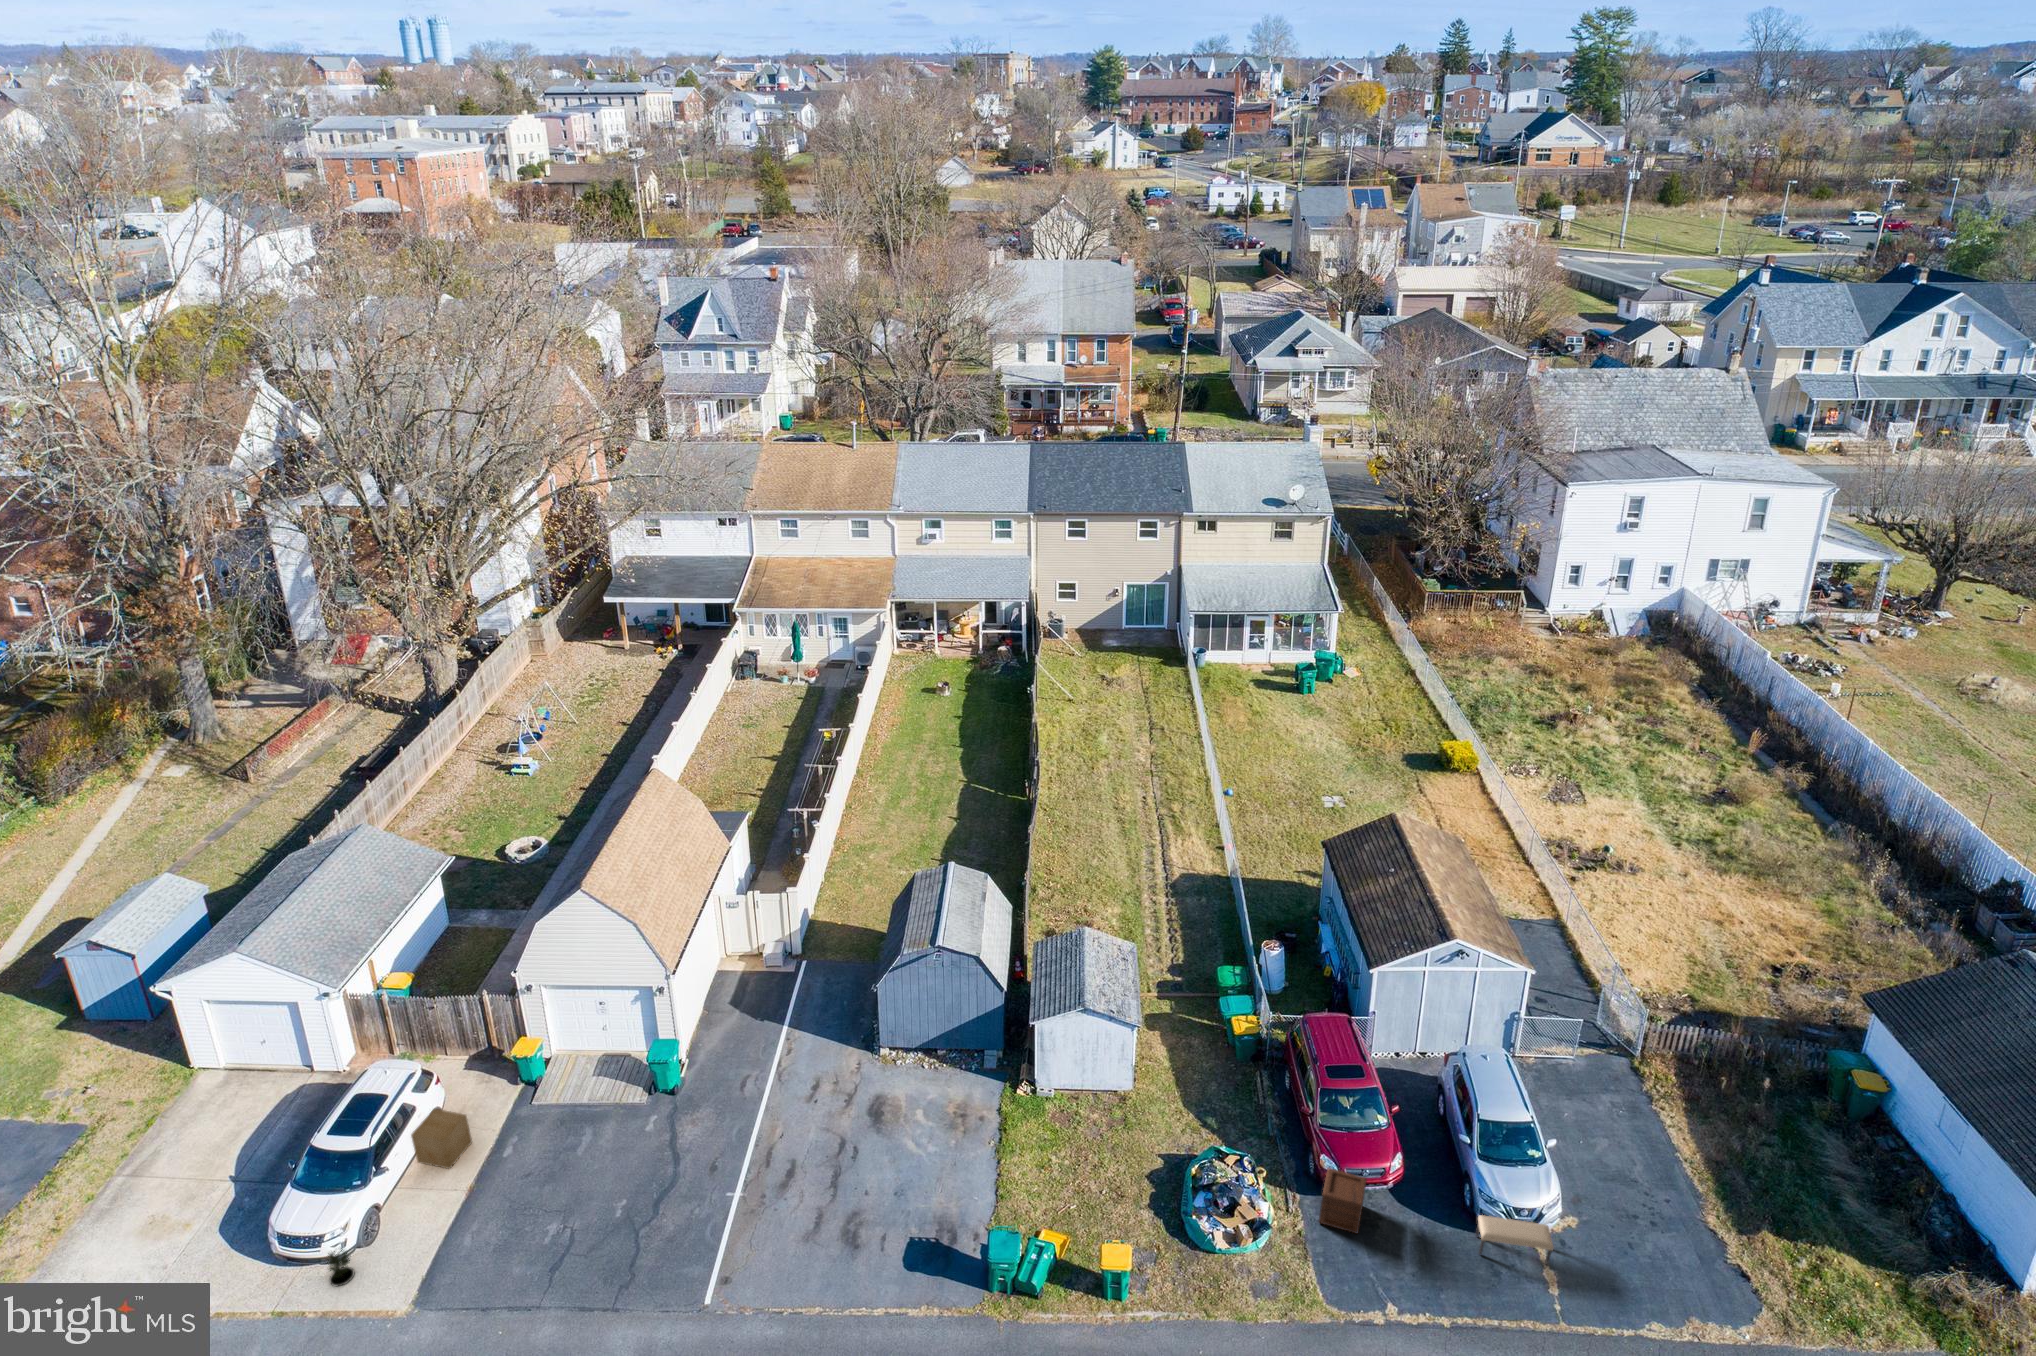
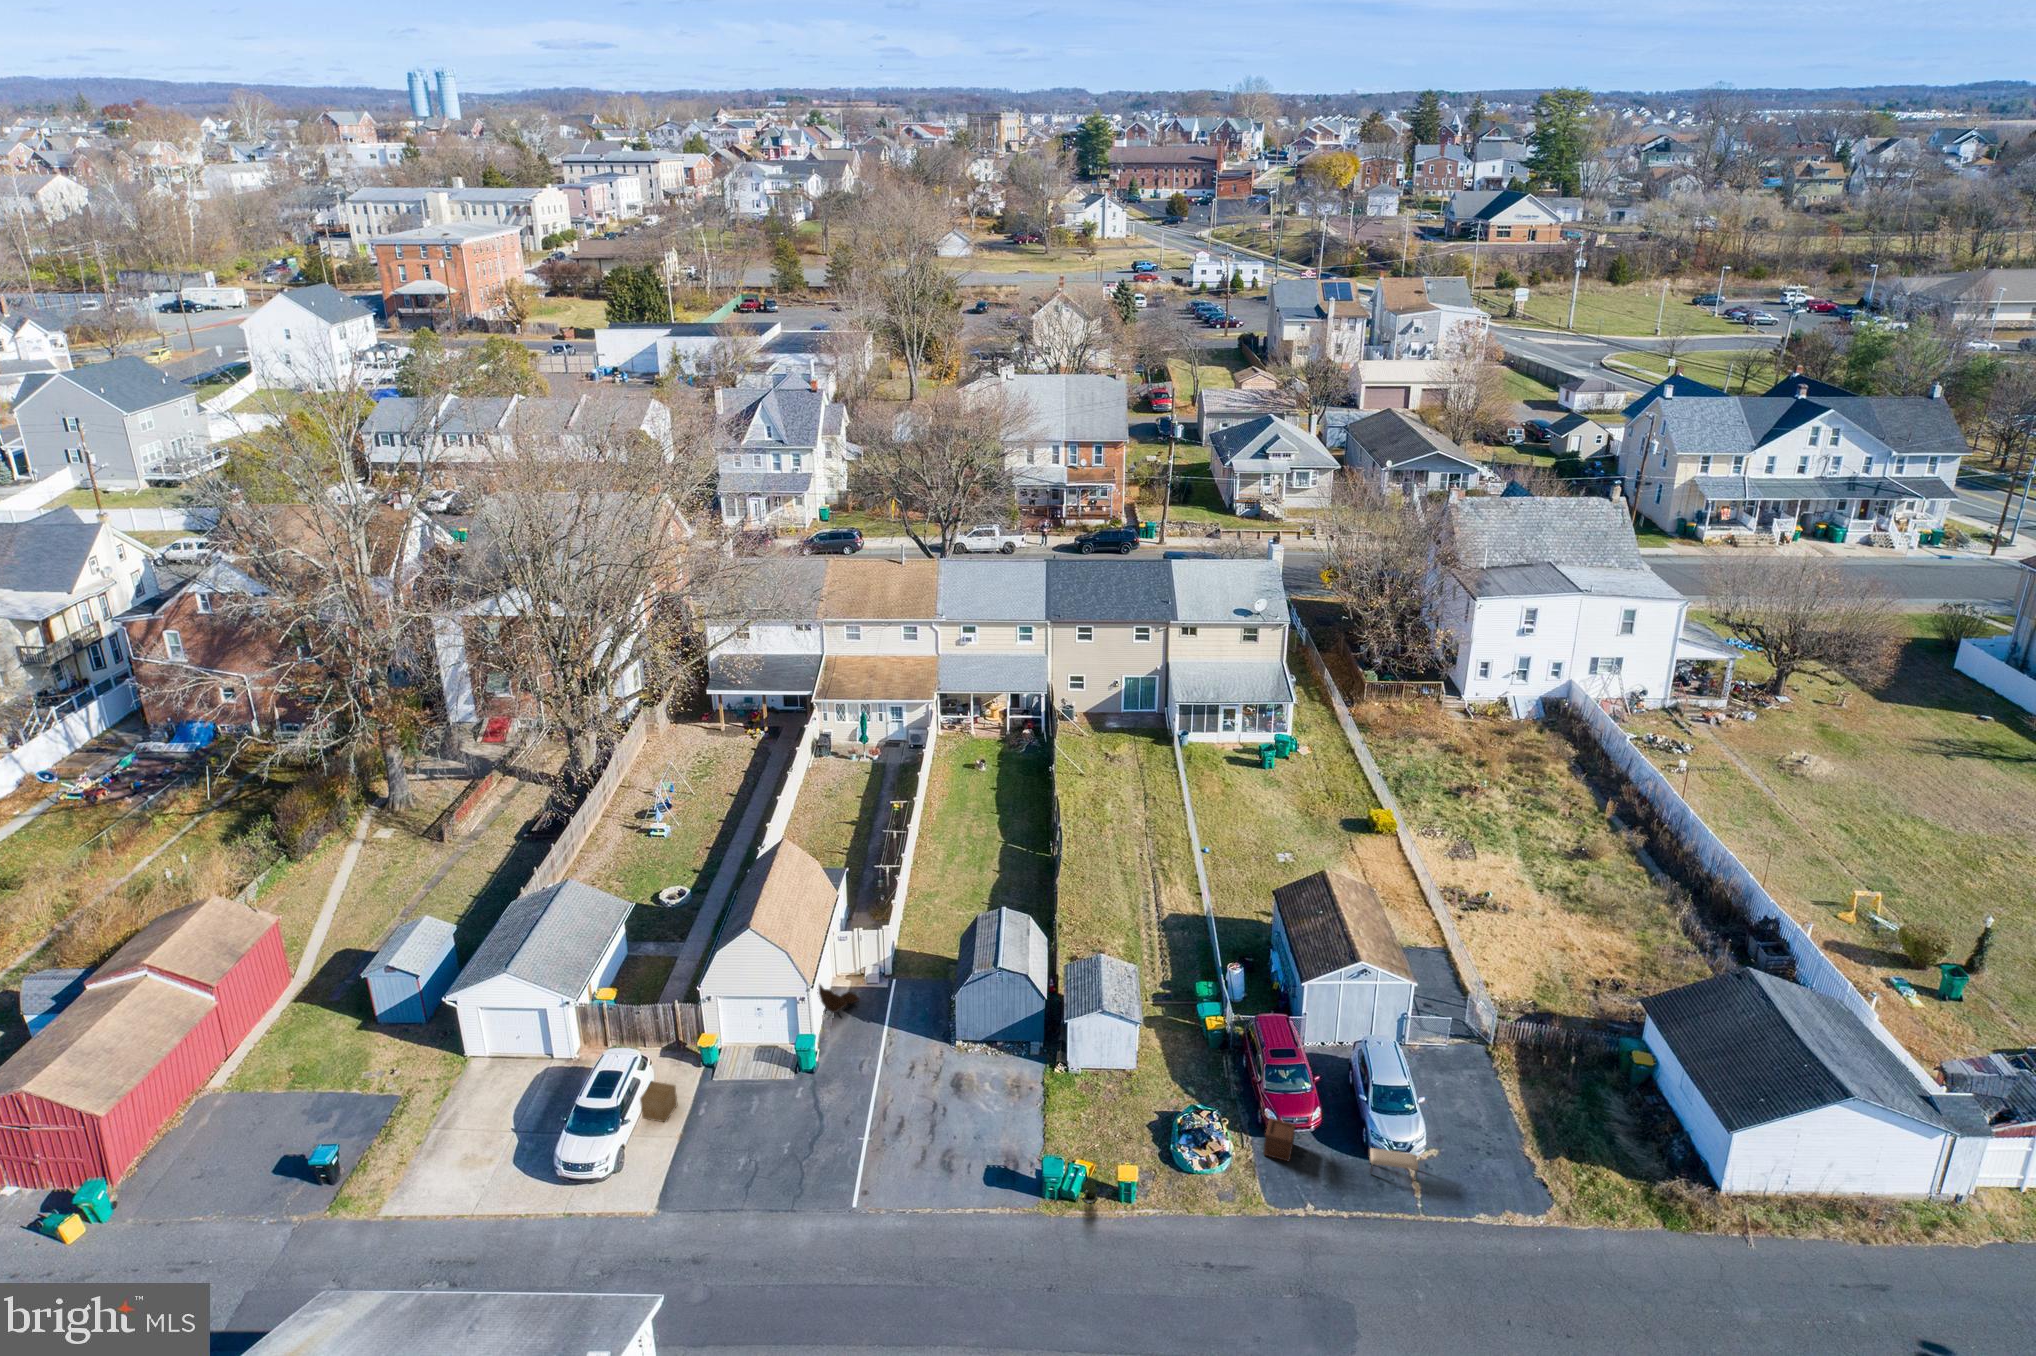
lounge chair: none [689,967,752,1017] -> present [817,985,859,1013]
potted tree: present [327,1248,355,1286] -> present [1083,1177,1097,1203]

